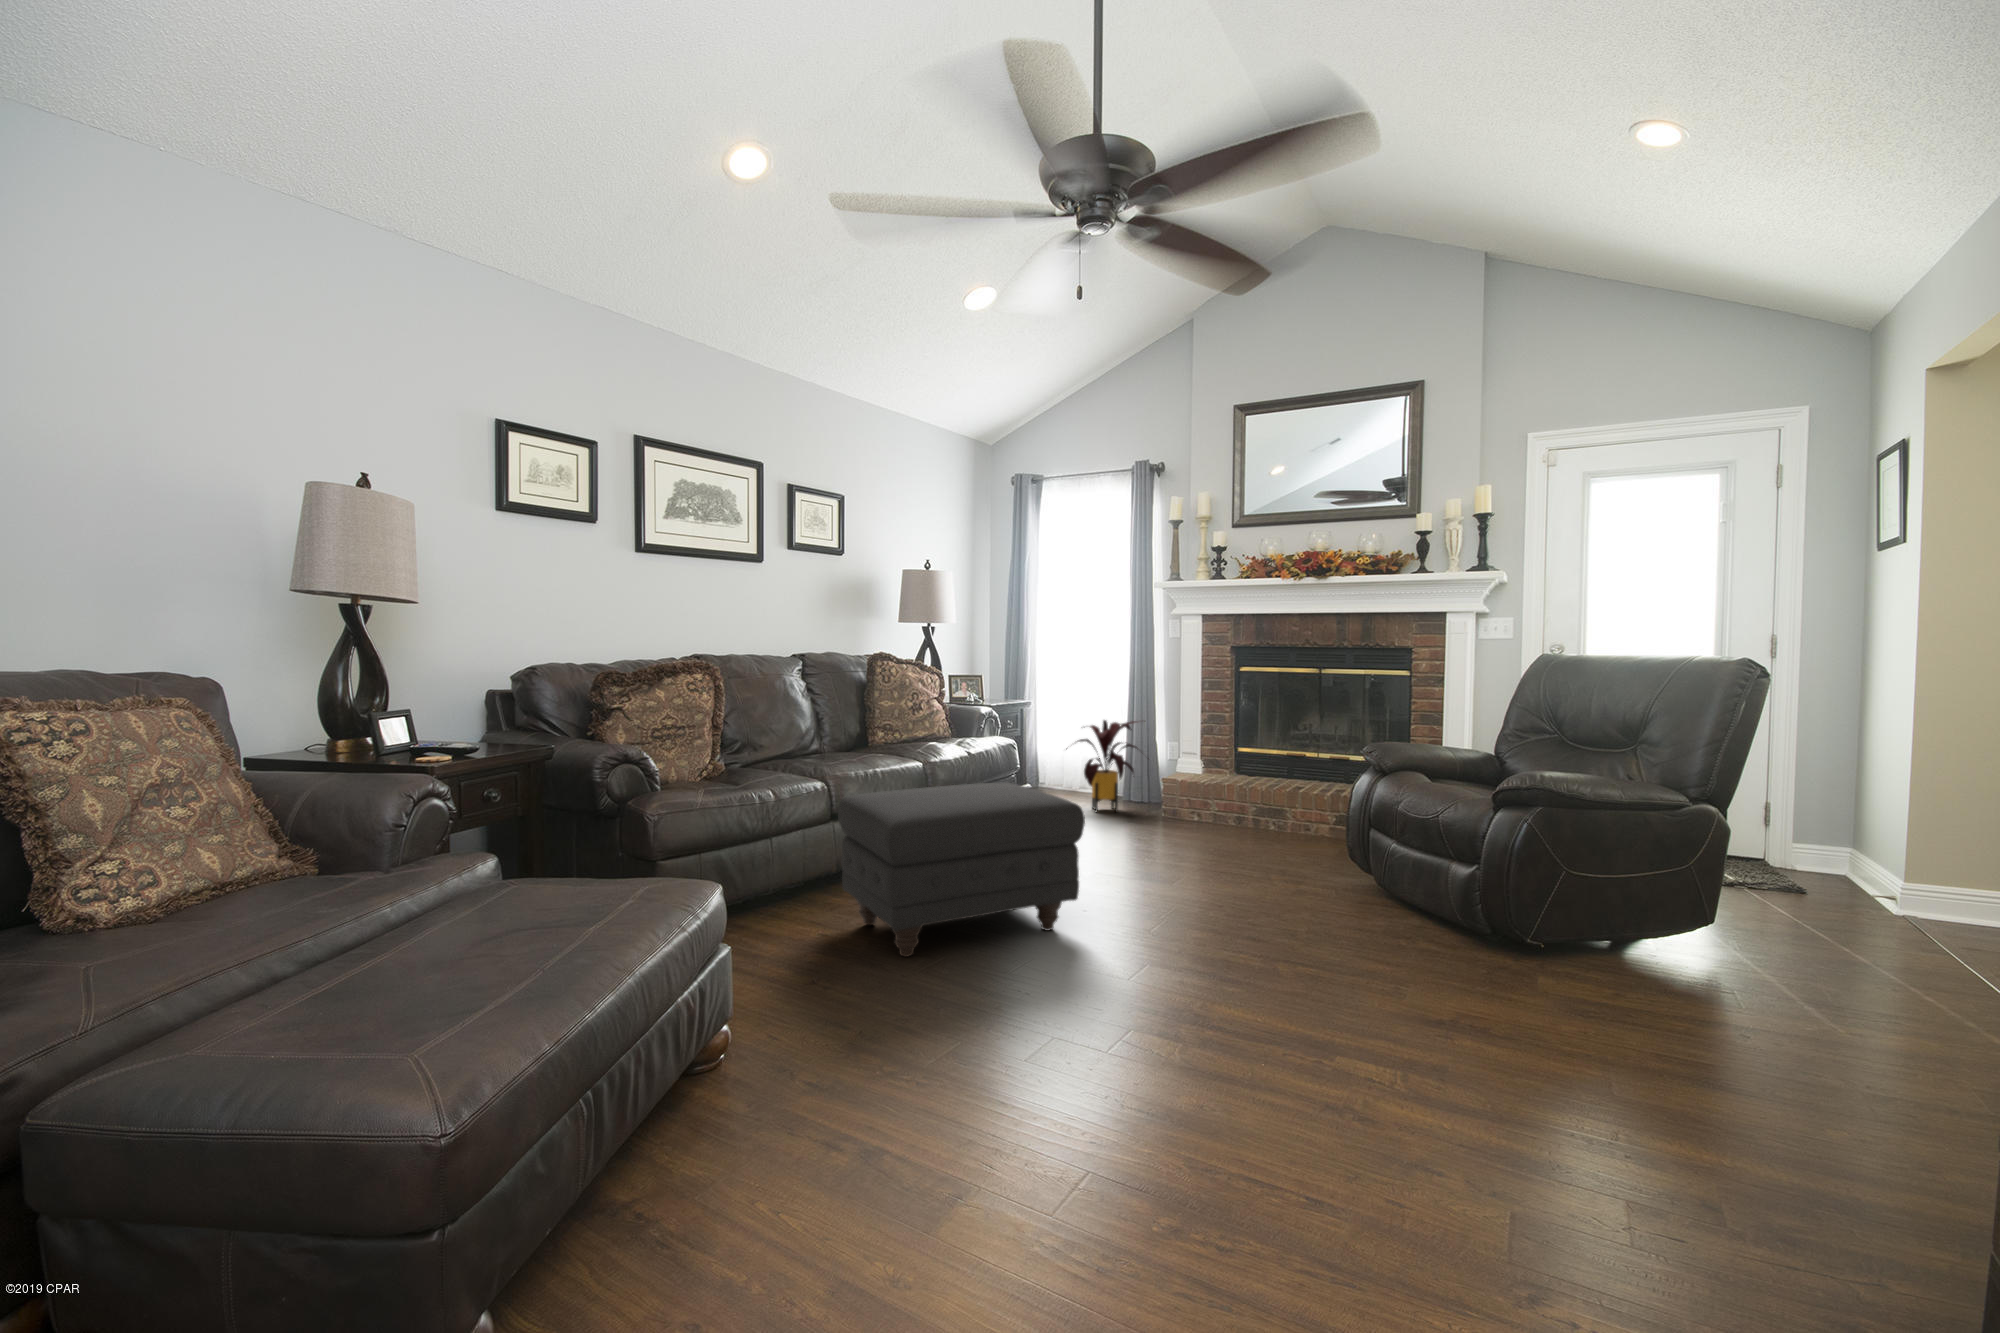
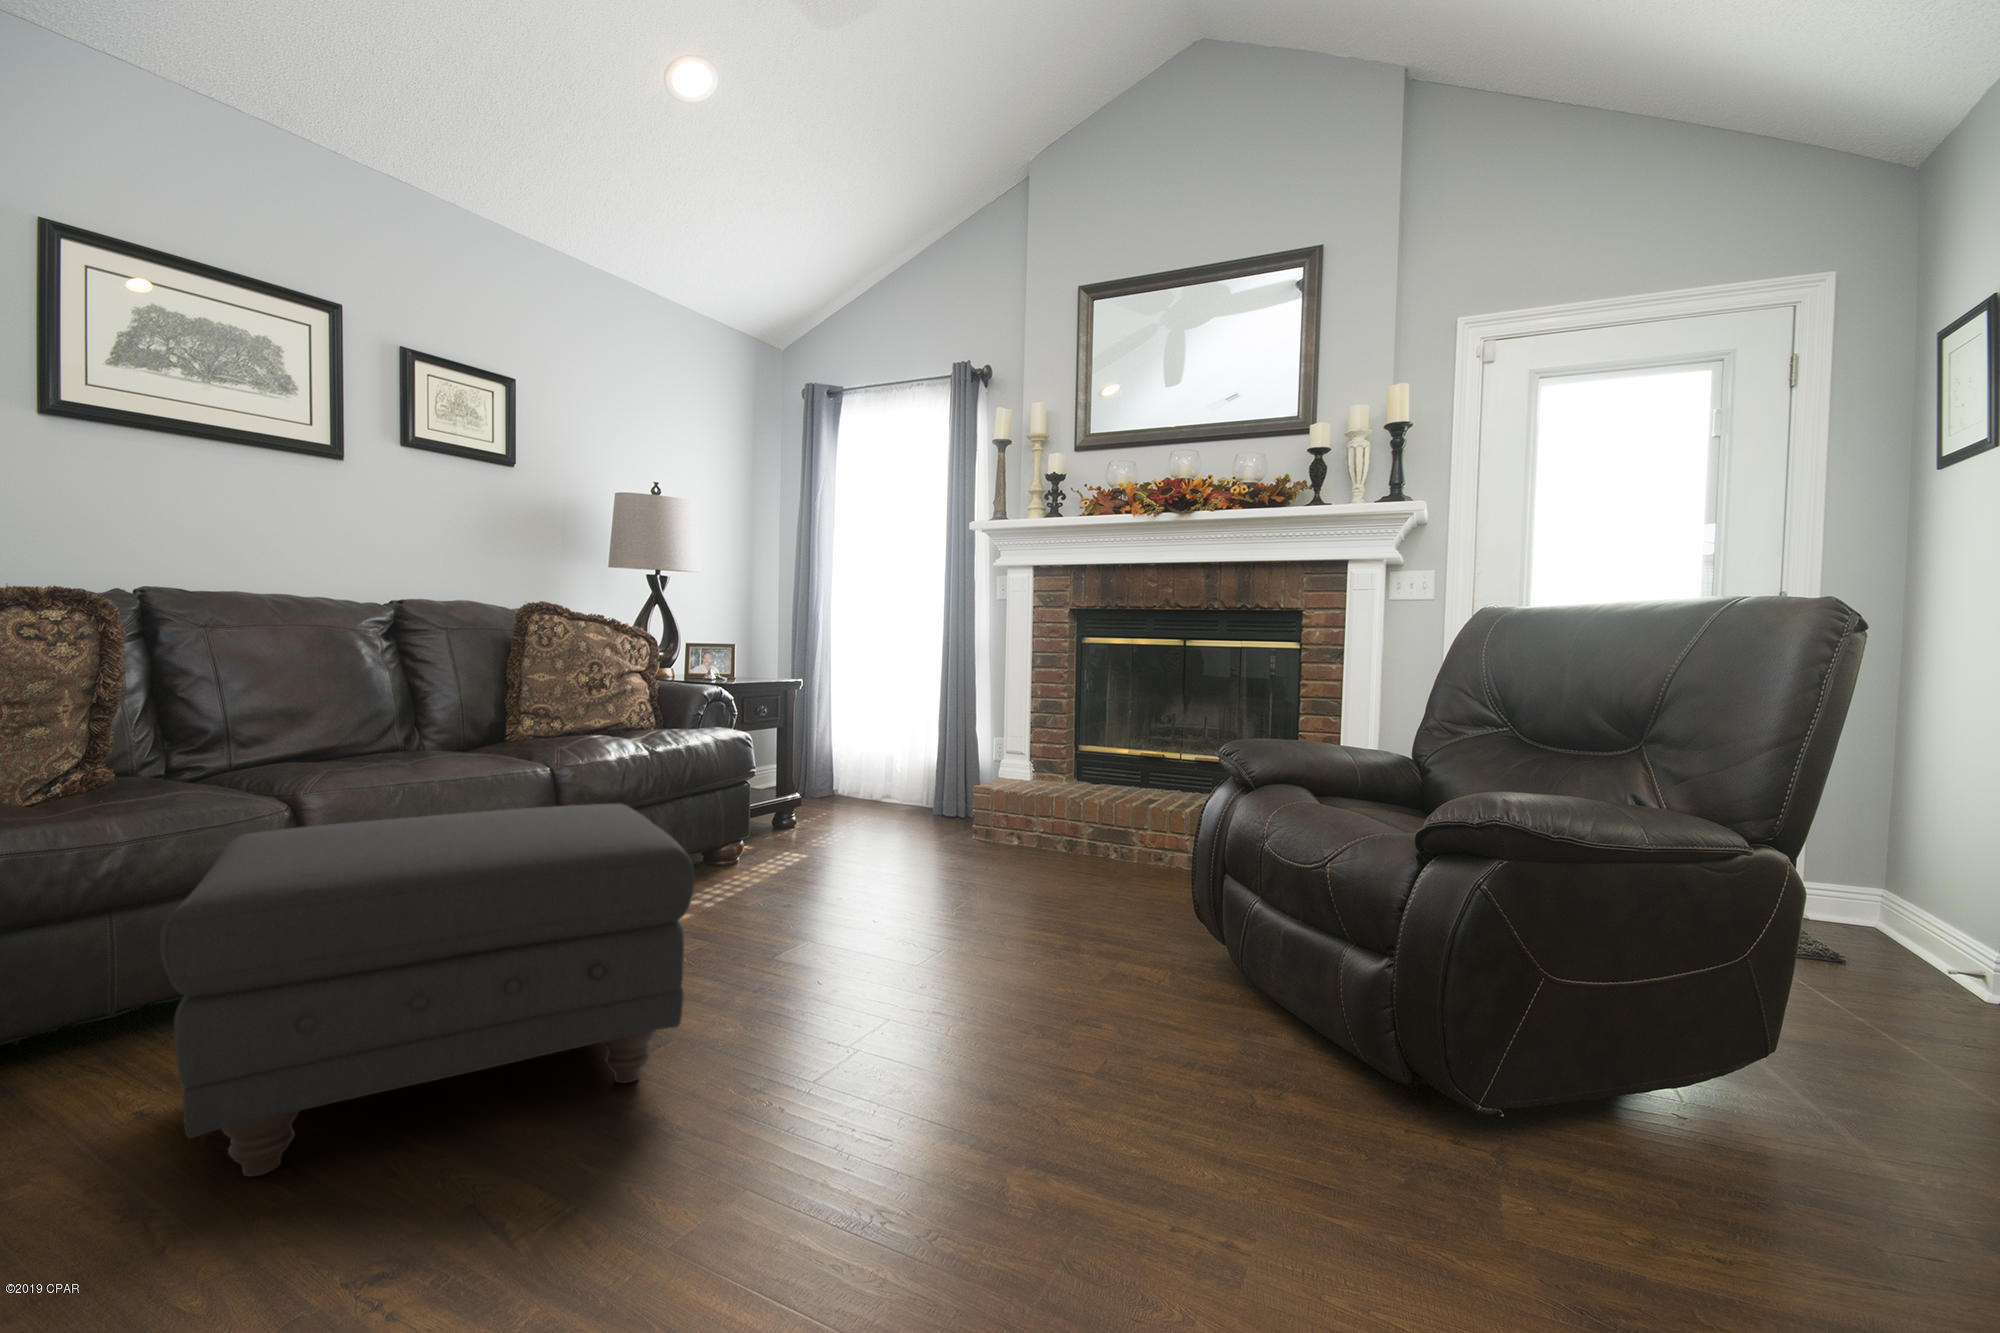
house plant: present [1066,720,1137,812] -> none [839,707,962,835]

